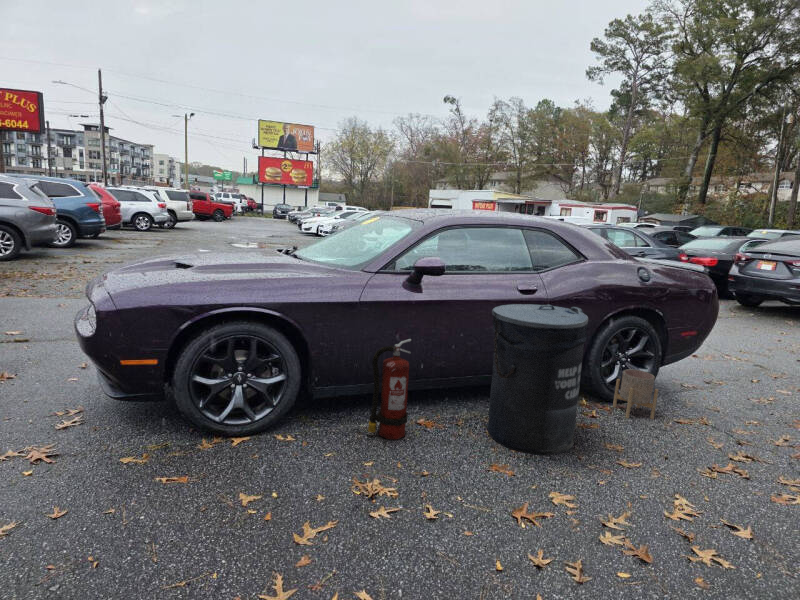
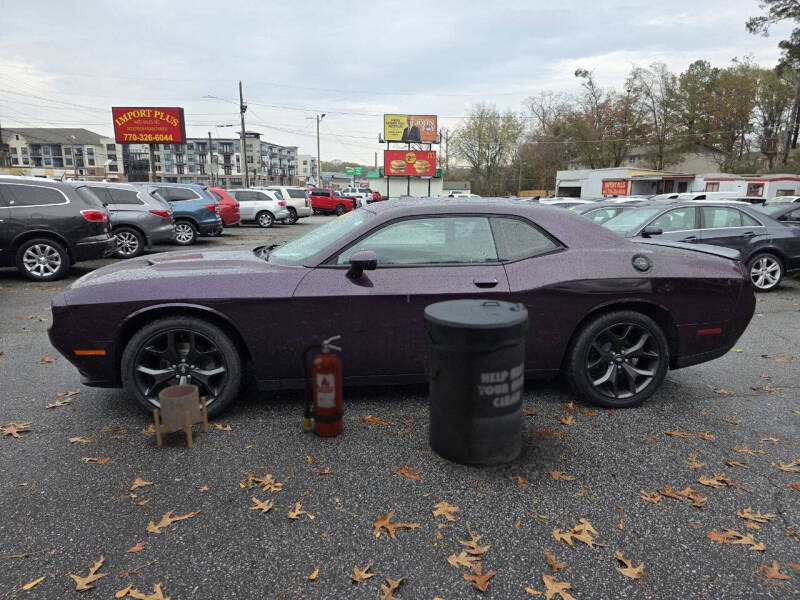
planter: present [613,369,658,419] -> present [154,384,208,448]

